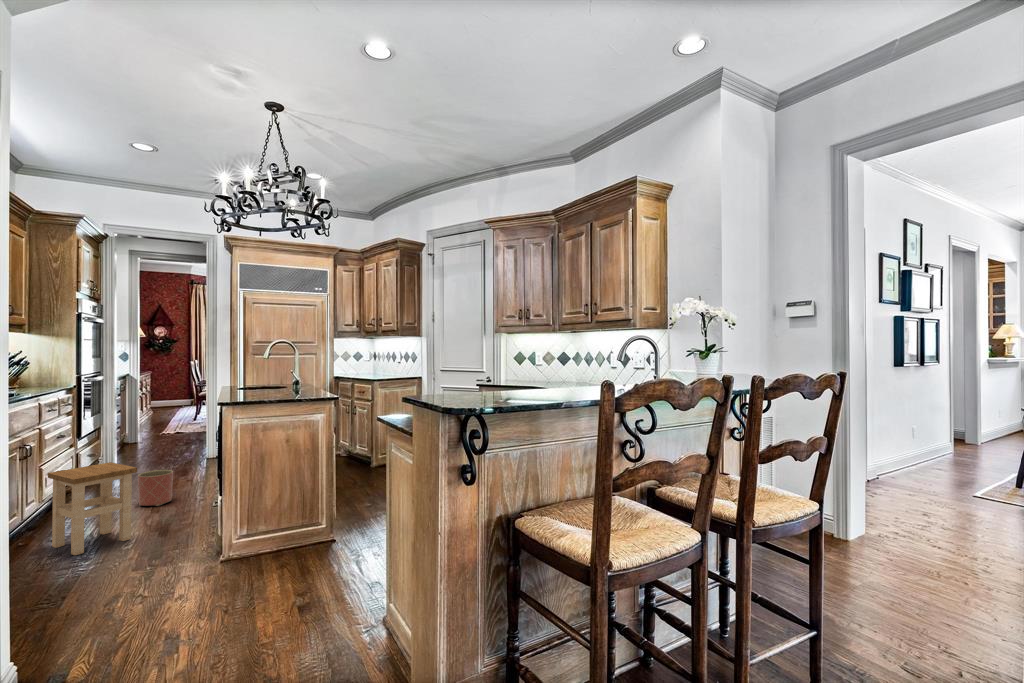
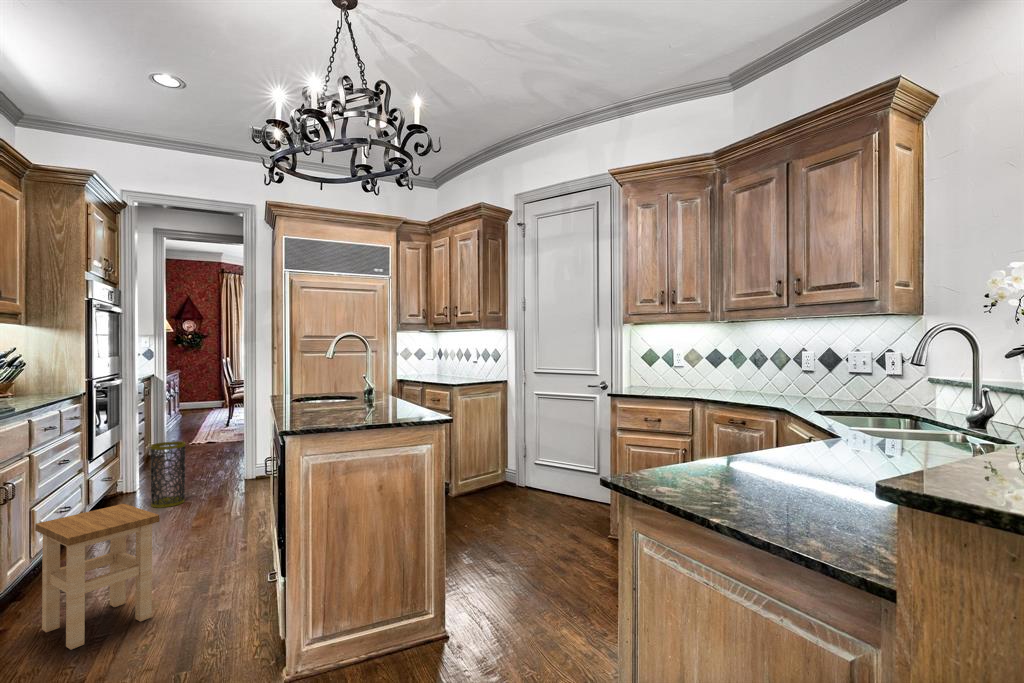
trash can: none [127,426,156,478] -> present [150,441,186,508]
planter: present [138,470,173,506] -> none [162,504,208,555]

